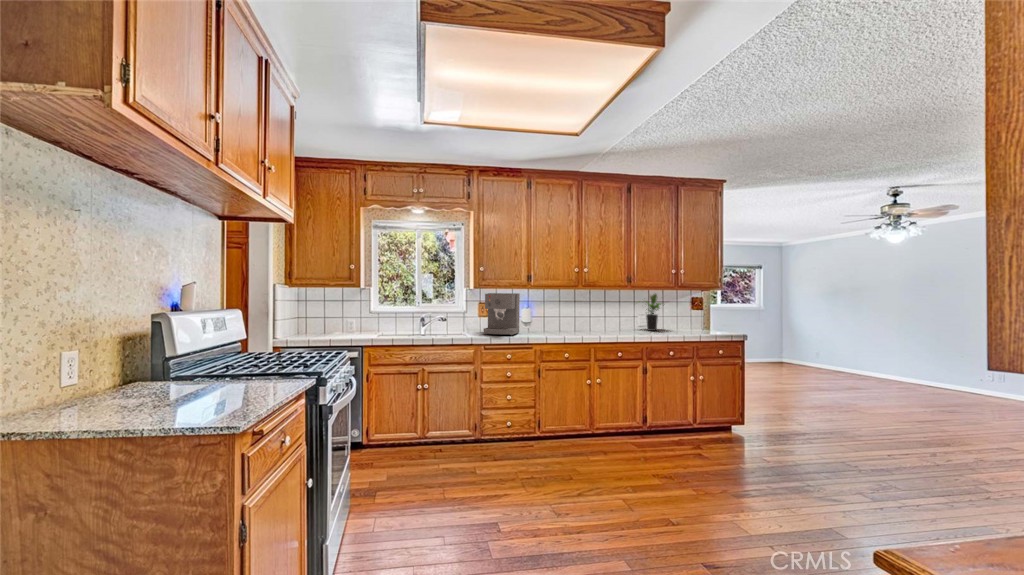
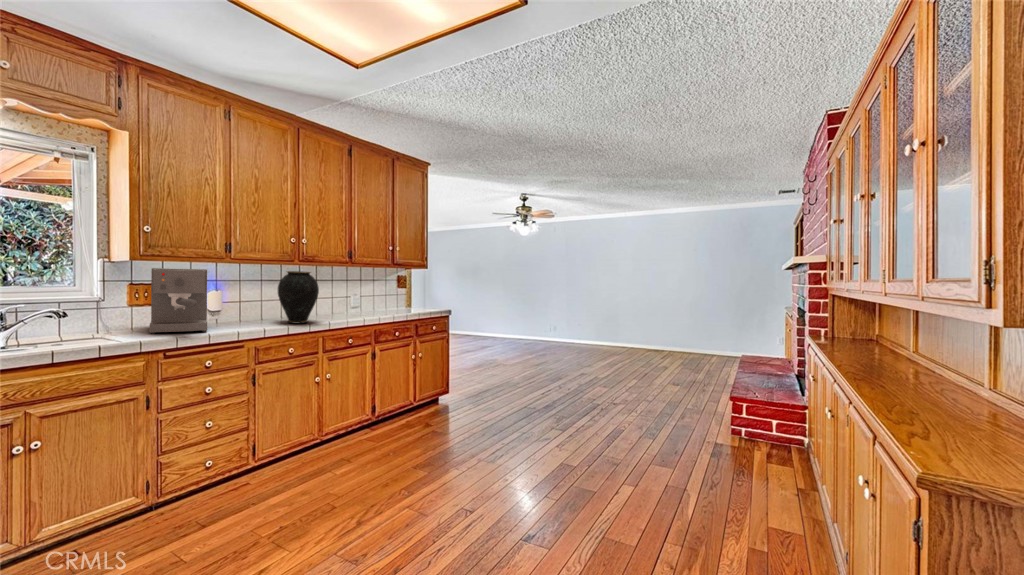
vase: none [566,294,596,335] -> present [278,271,319,323]
potted plant: present [646,294,661,331] -> none [344,271,381,311]

